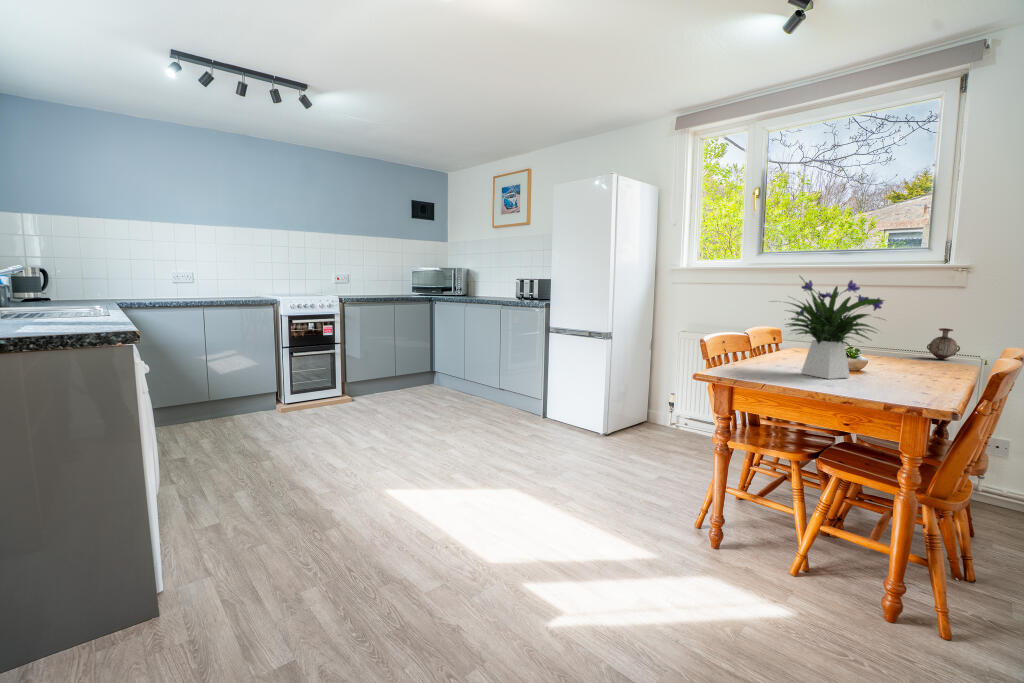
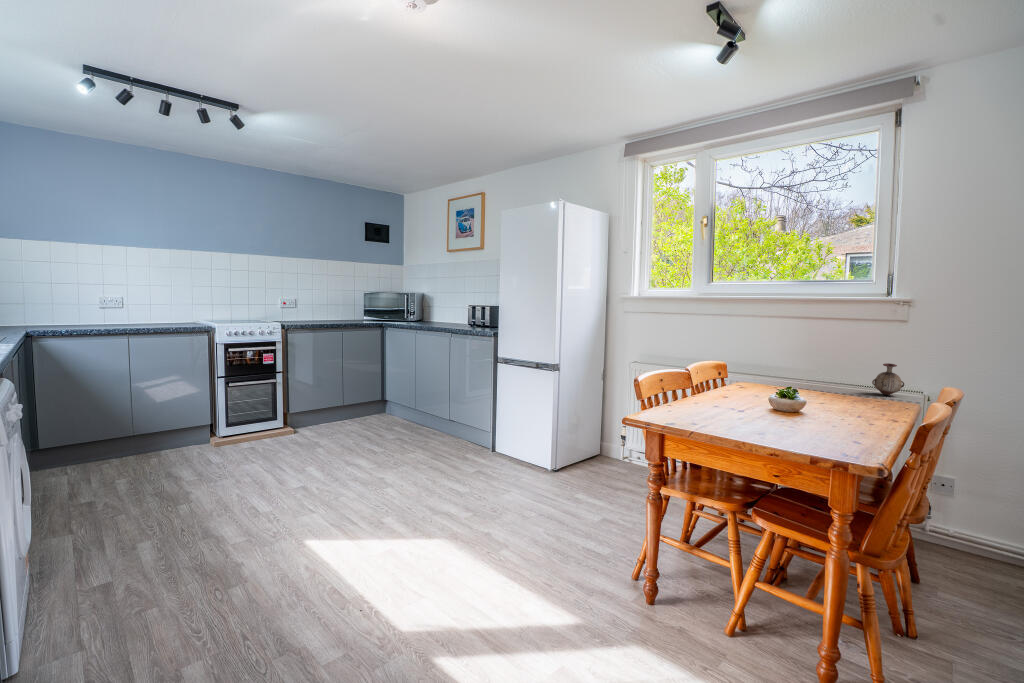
flower arrangement: present [786,277,884,379] -> none [702,313,820,424]

